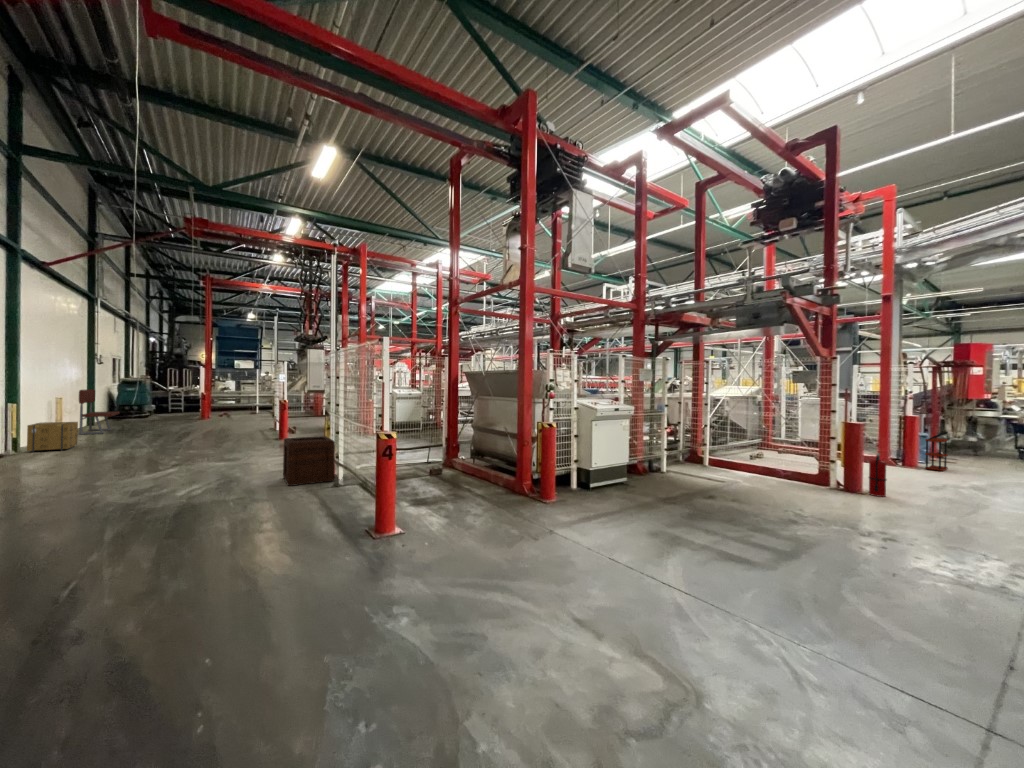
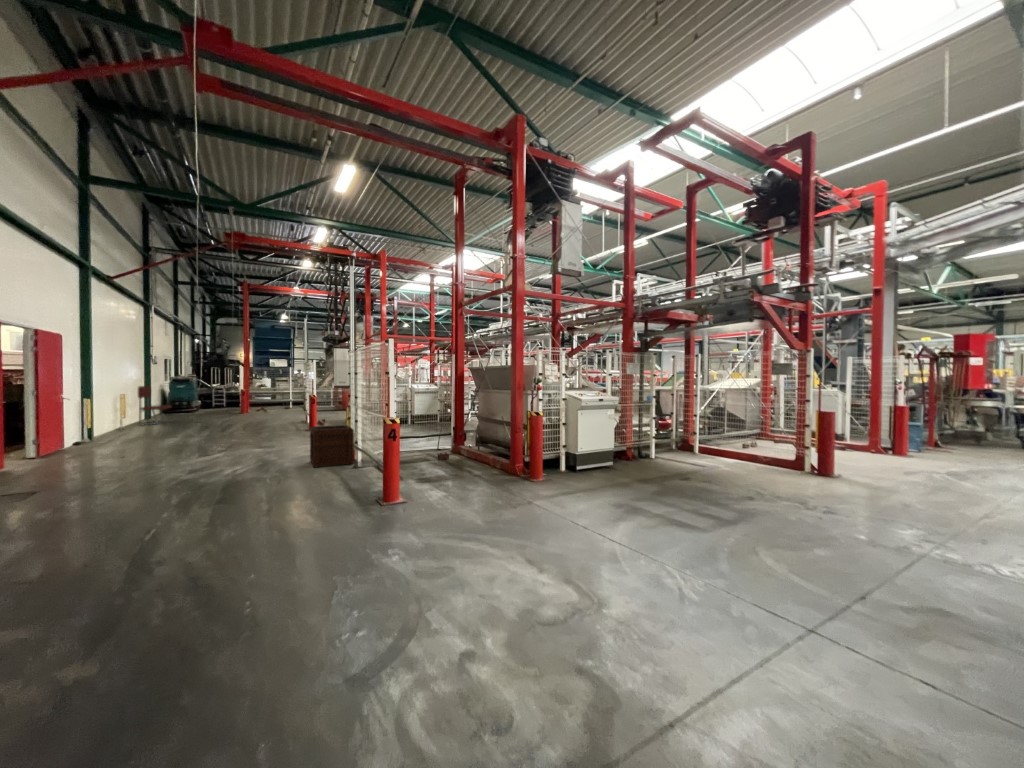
cardboard box: present [27,422,78,452] -> none [98,414,138,440]
shelving unit: present [925,432,948,471] -> none [912,420,936,458]
fire extinguisher: present [869,453,886,497] -> none [842,440,858,480]

